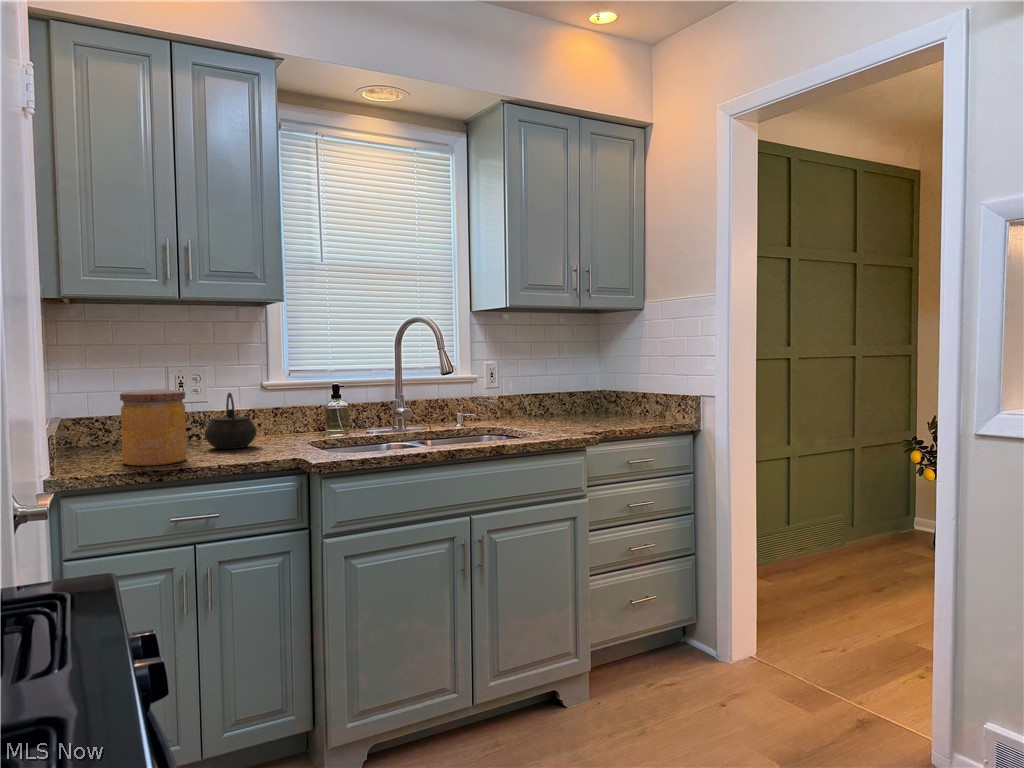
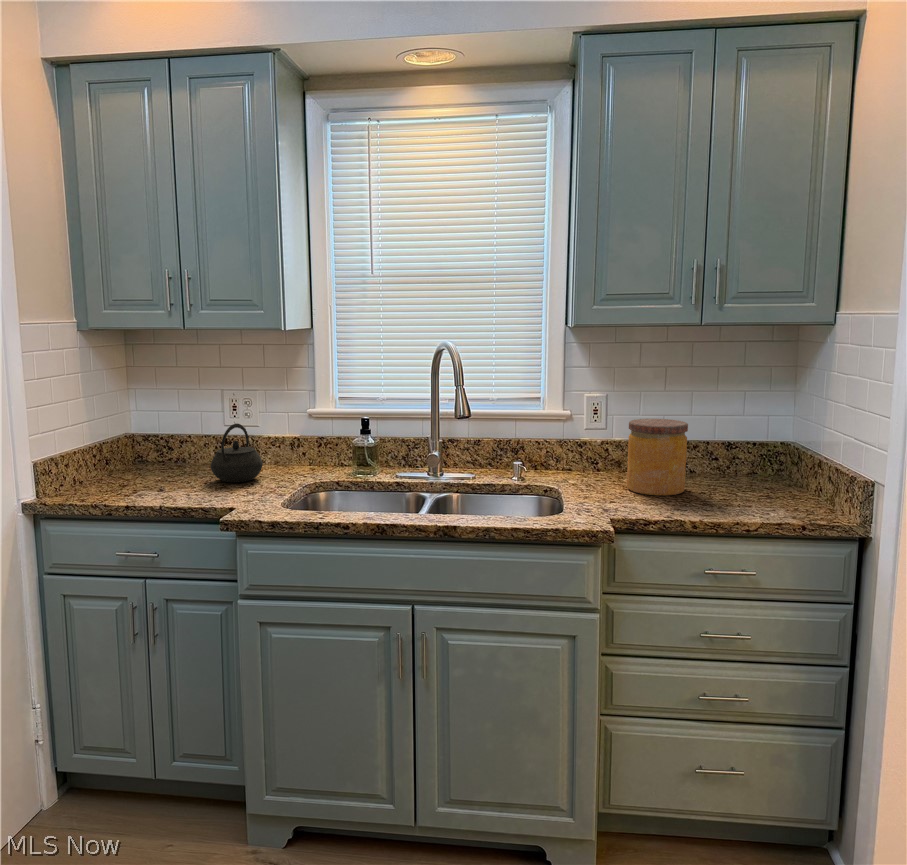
jar: present [120,390,186,466] -> present [627,419,688,495]

